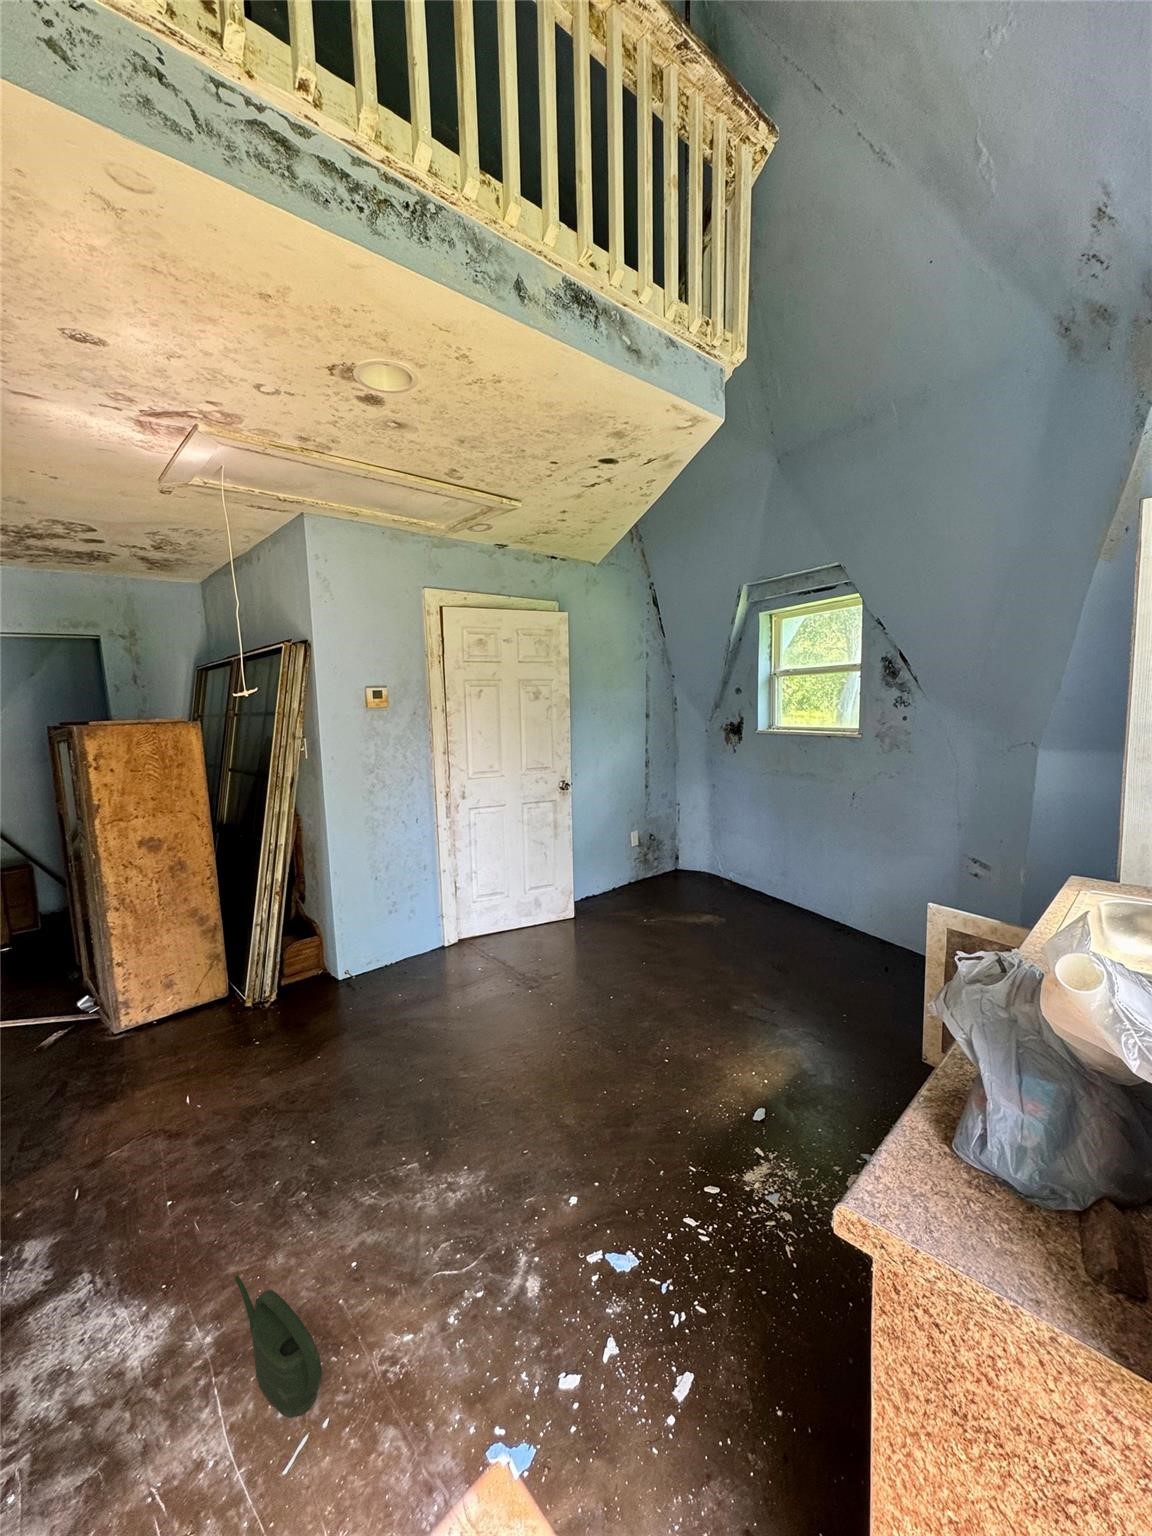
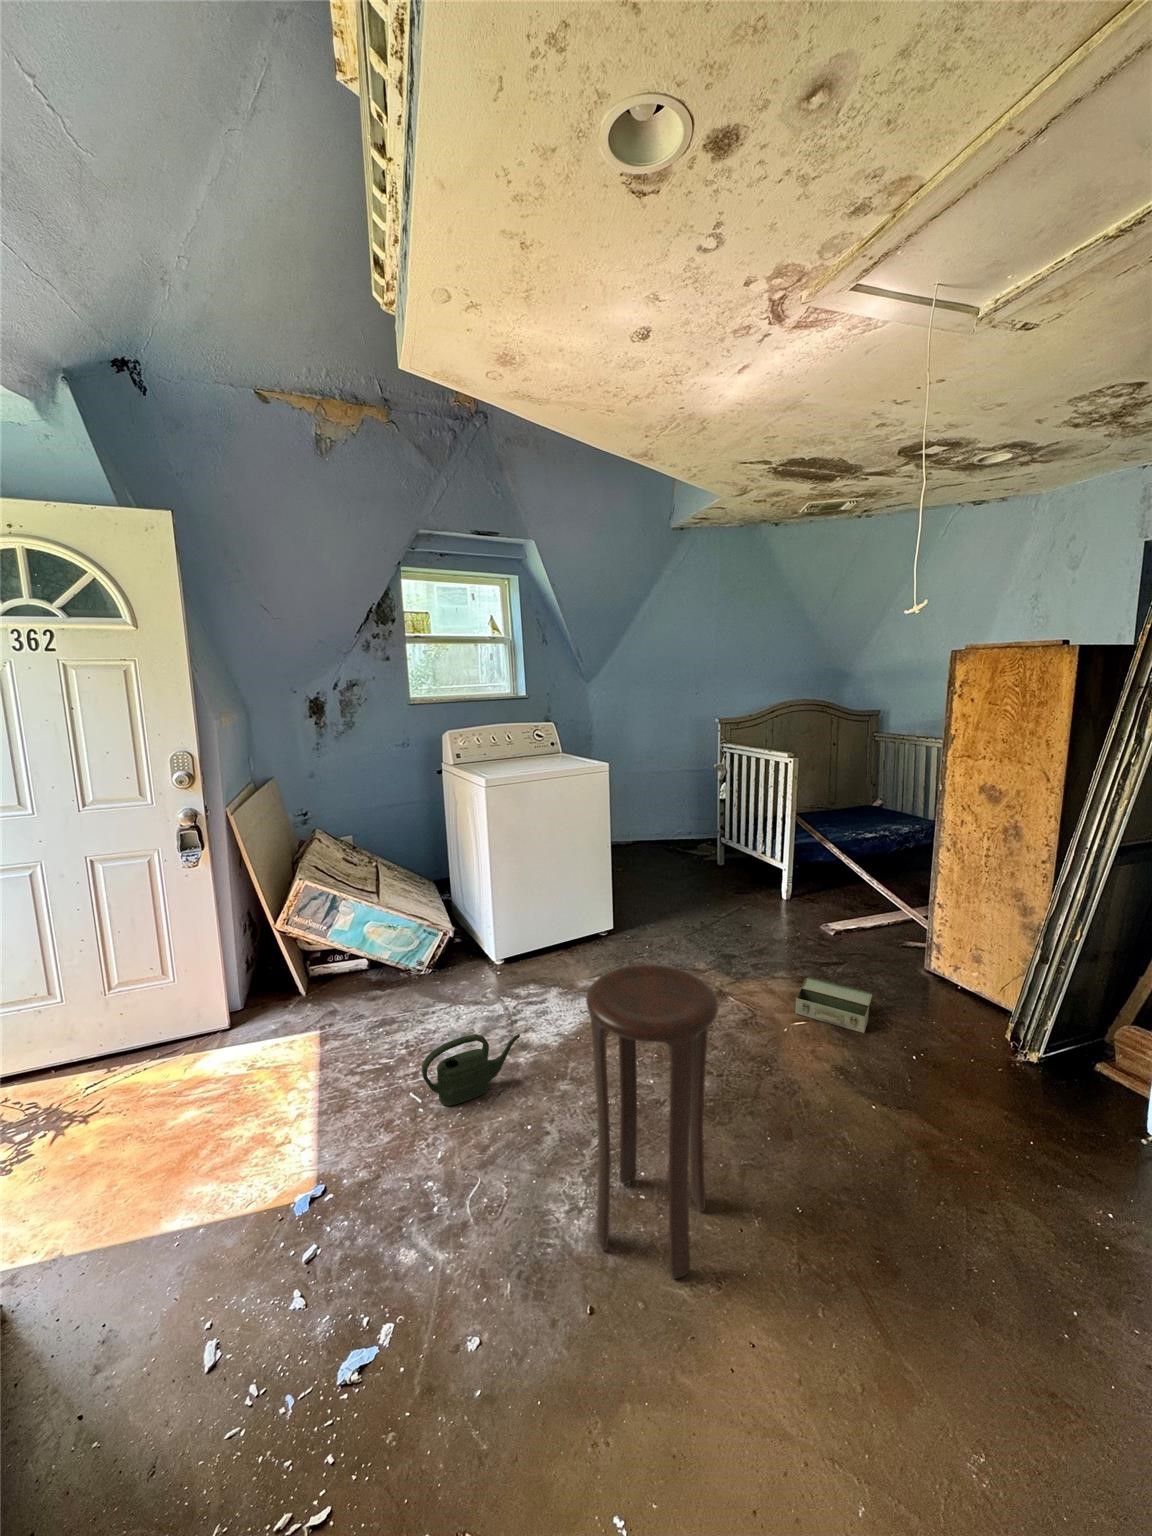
stool: none [388,948,488,1170] -> present [586,964,718,1279]
toolbox: none [119,1051,213,1110] -> present [795,977,872,1033]

